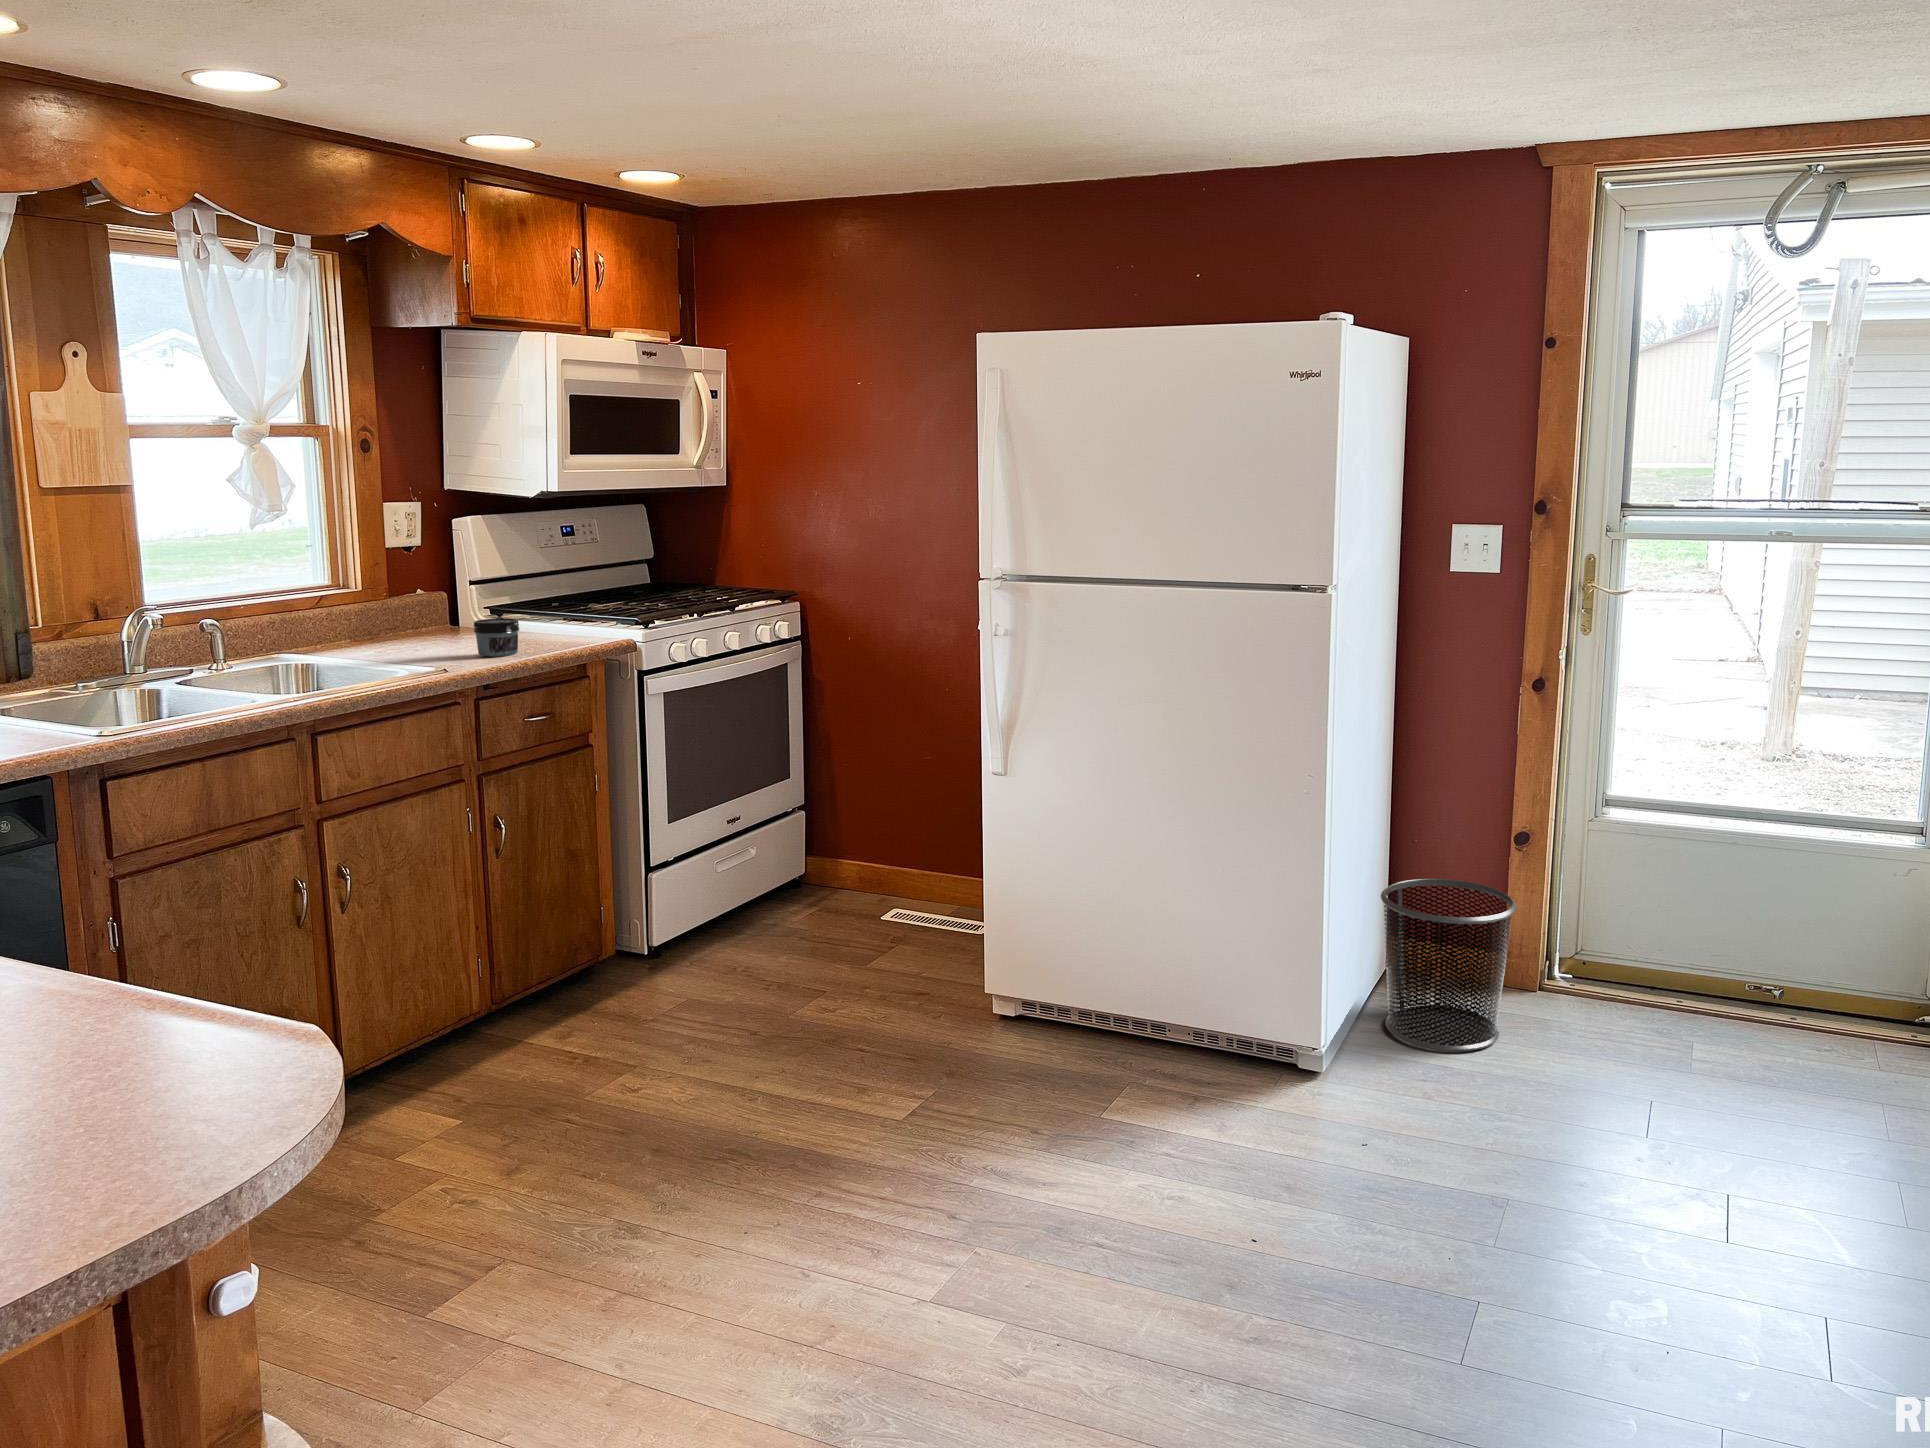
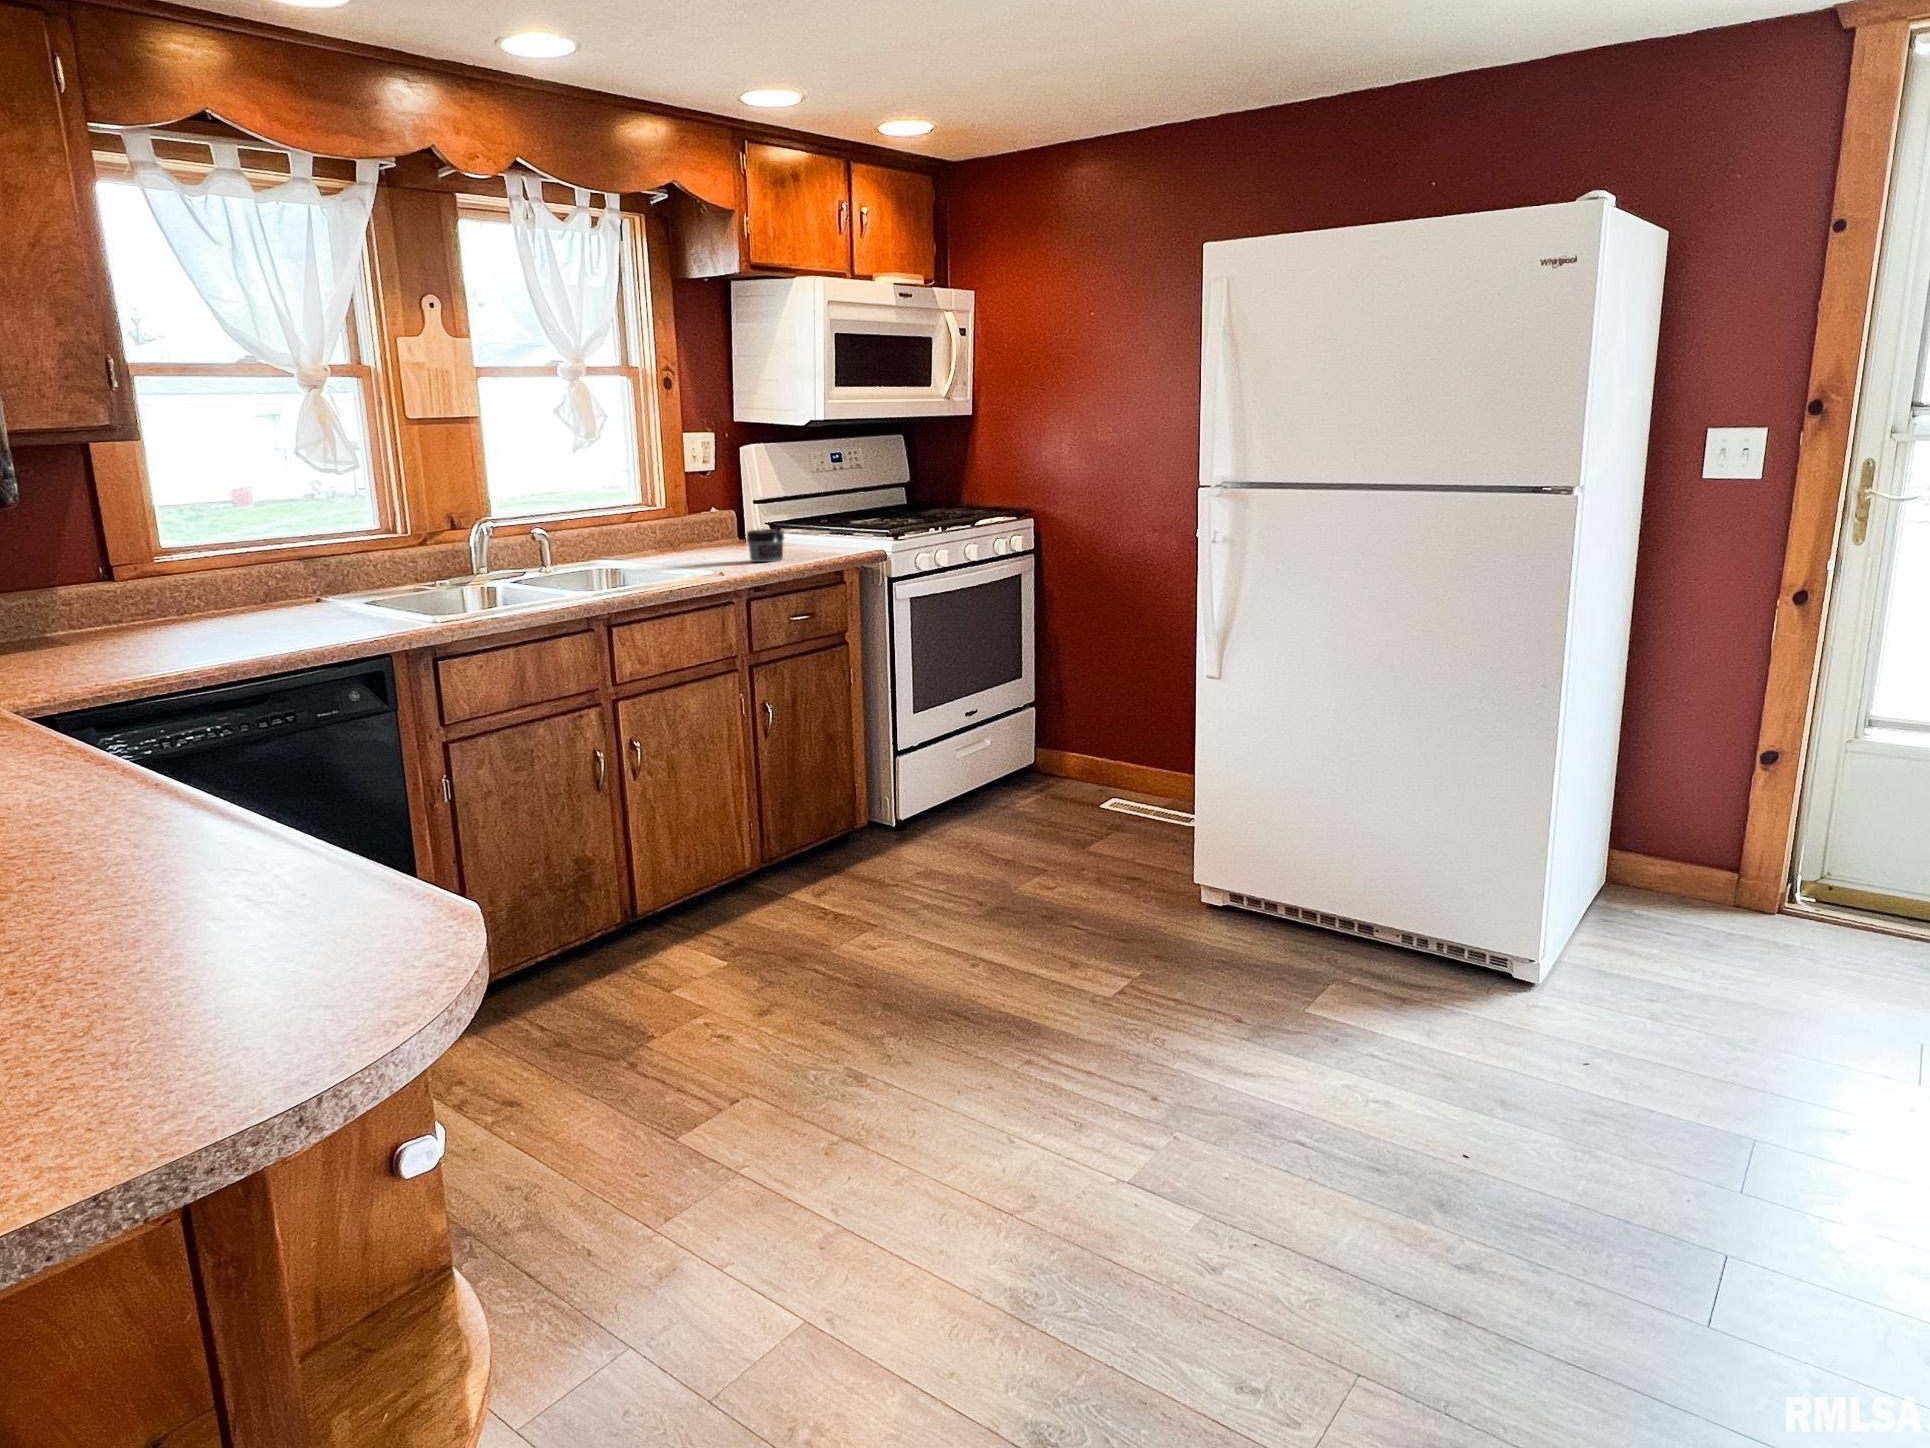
waste bin: present [1381,879,1517,1052] -> none [1608,797,1769,976]

